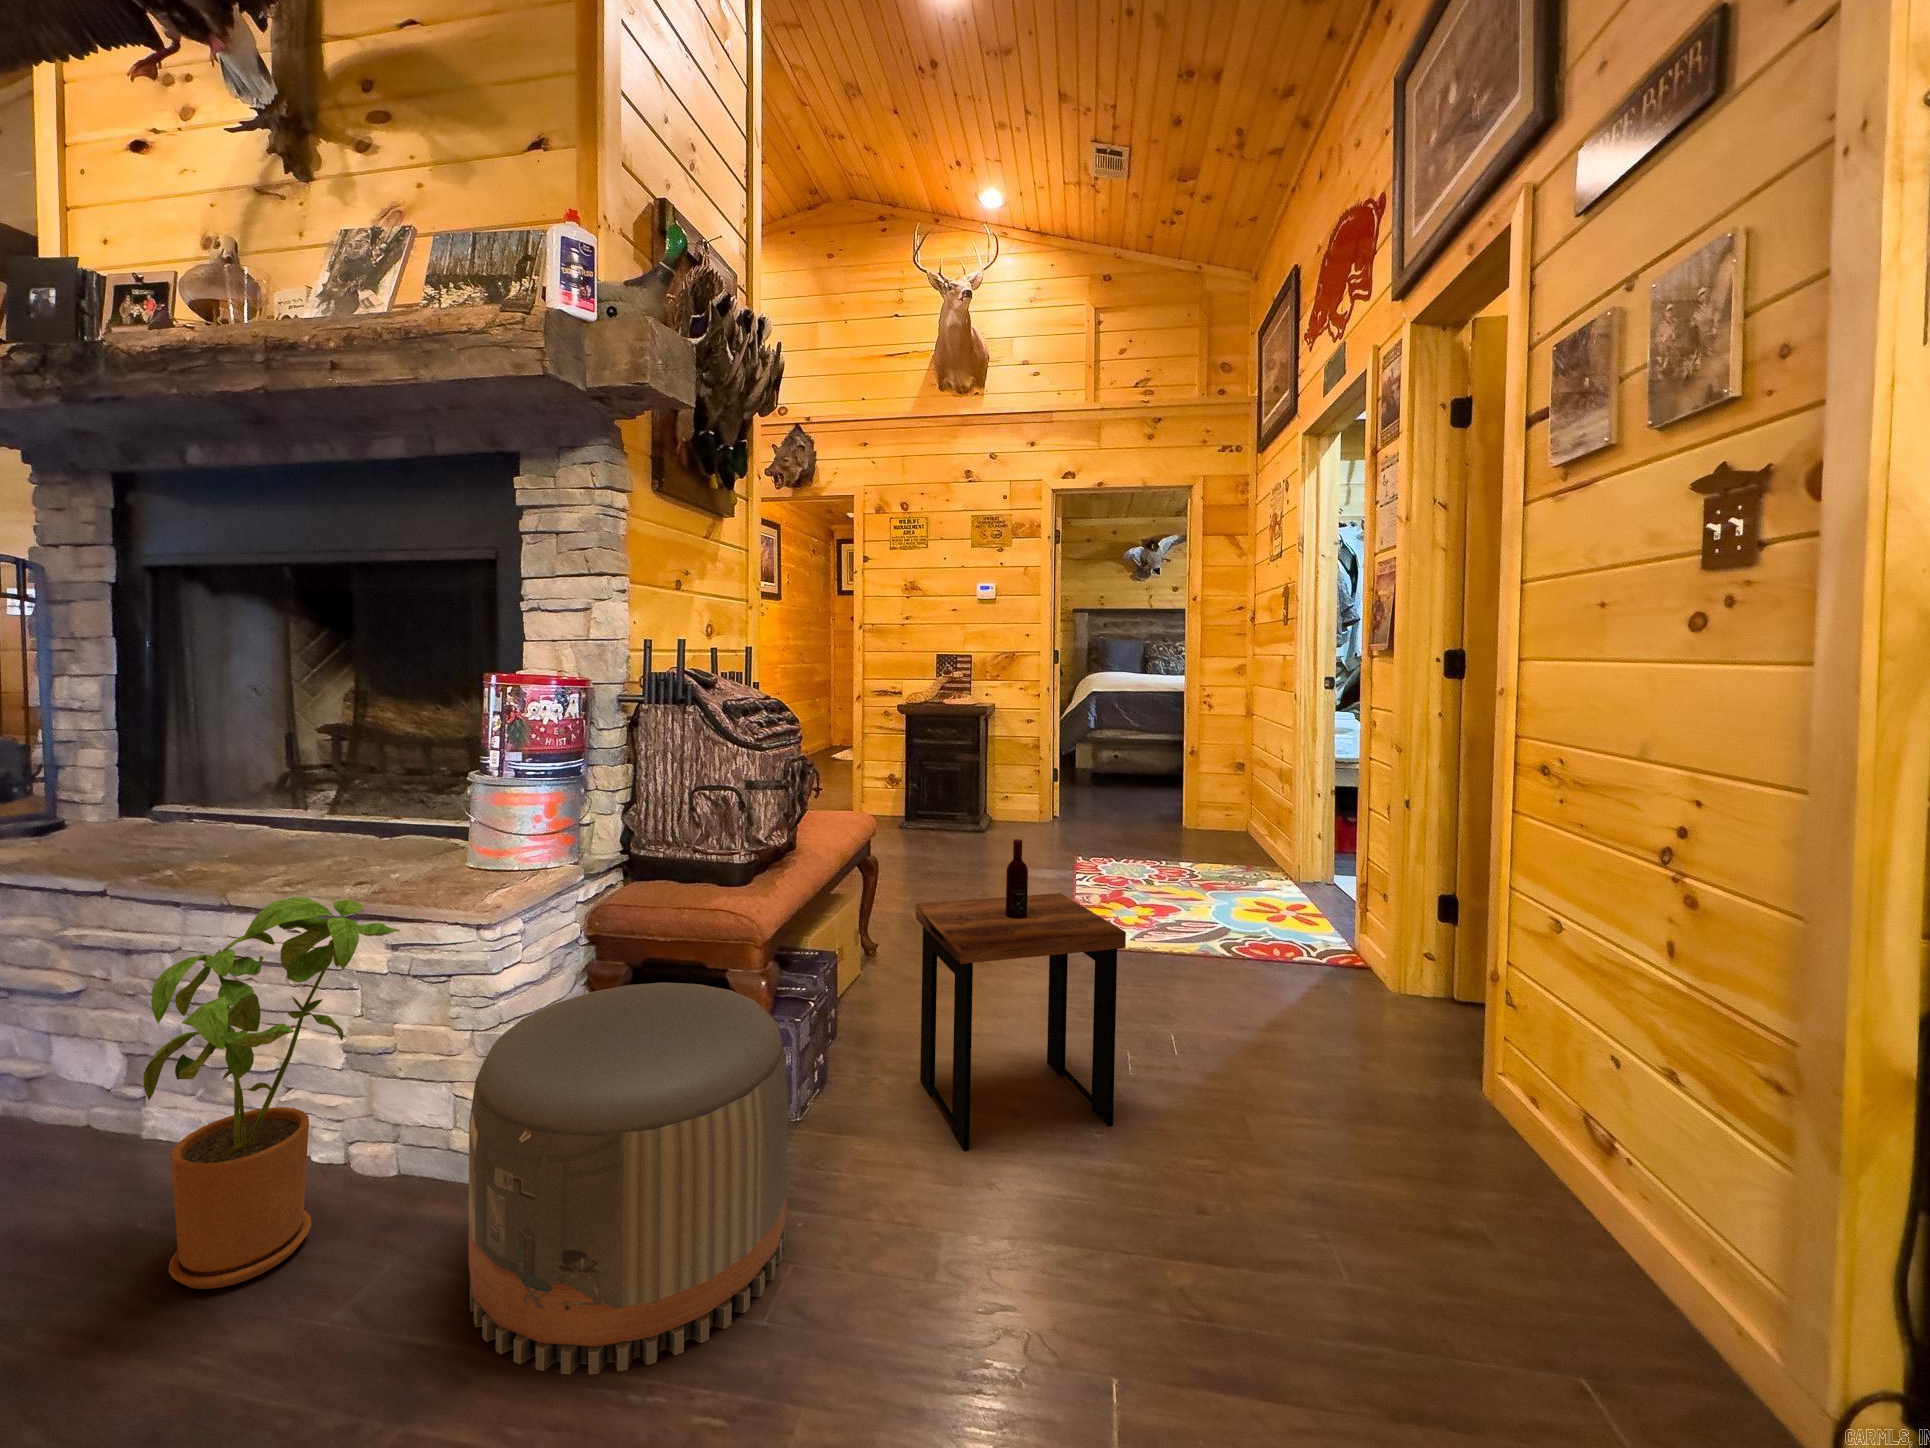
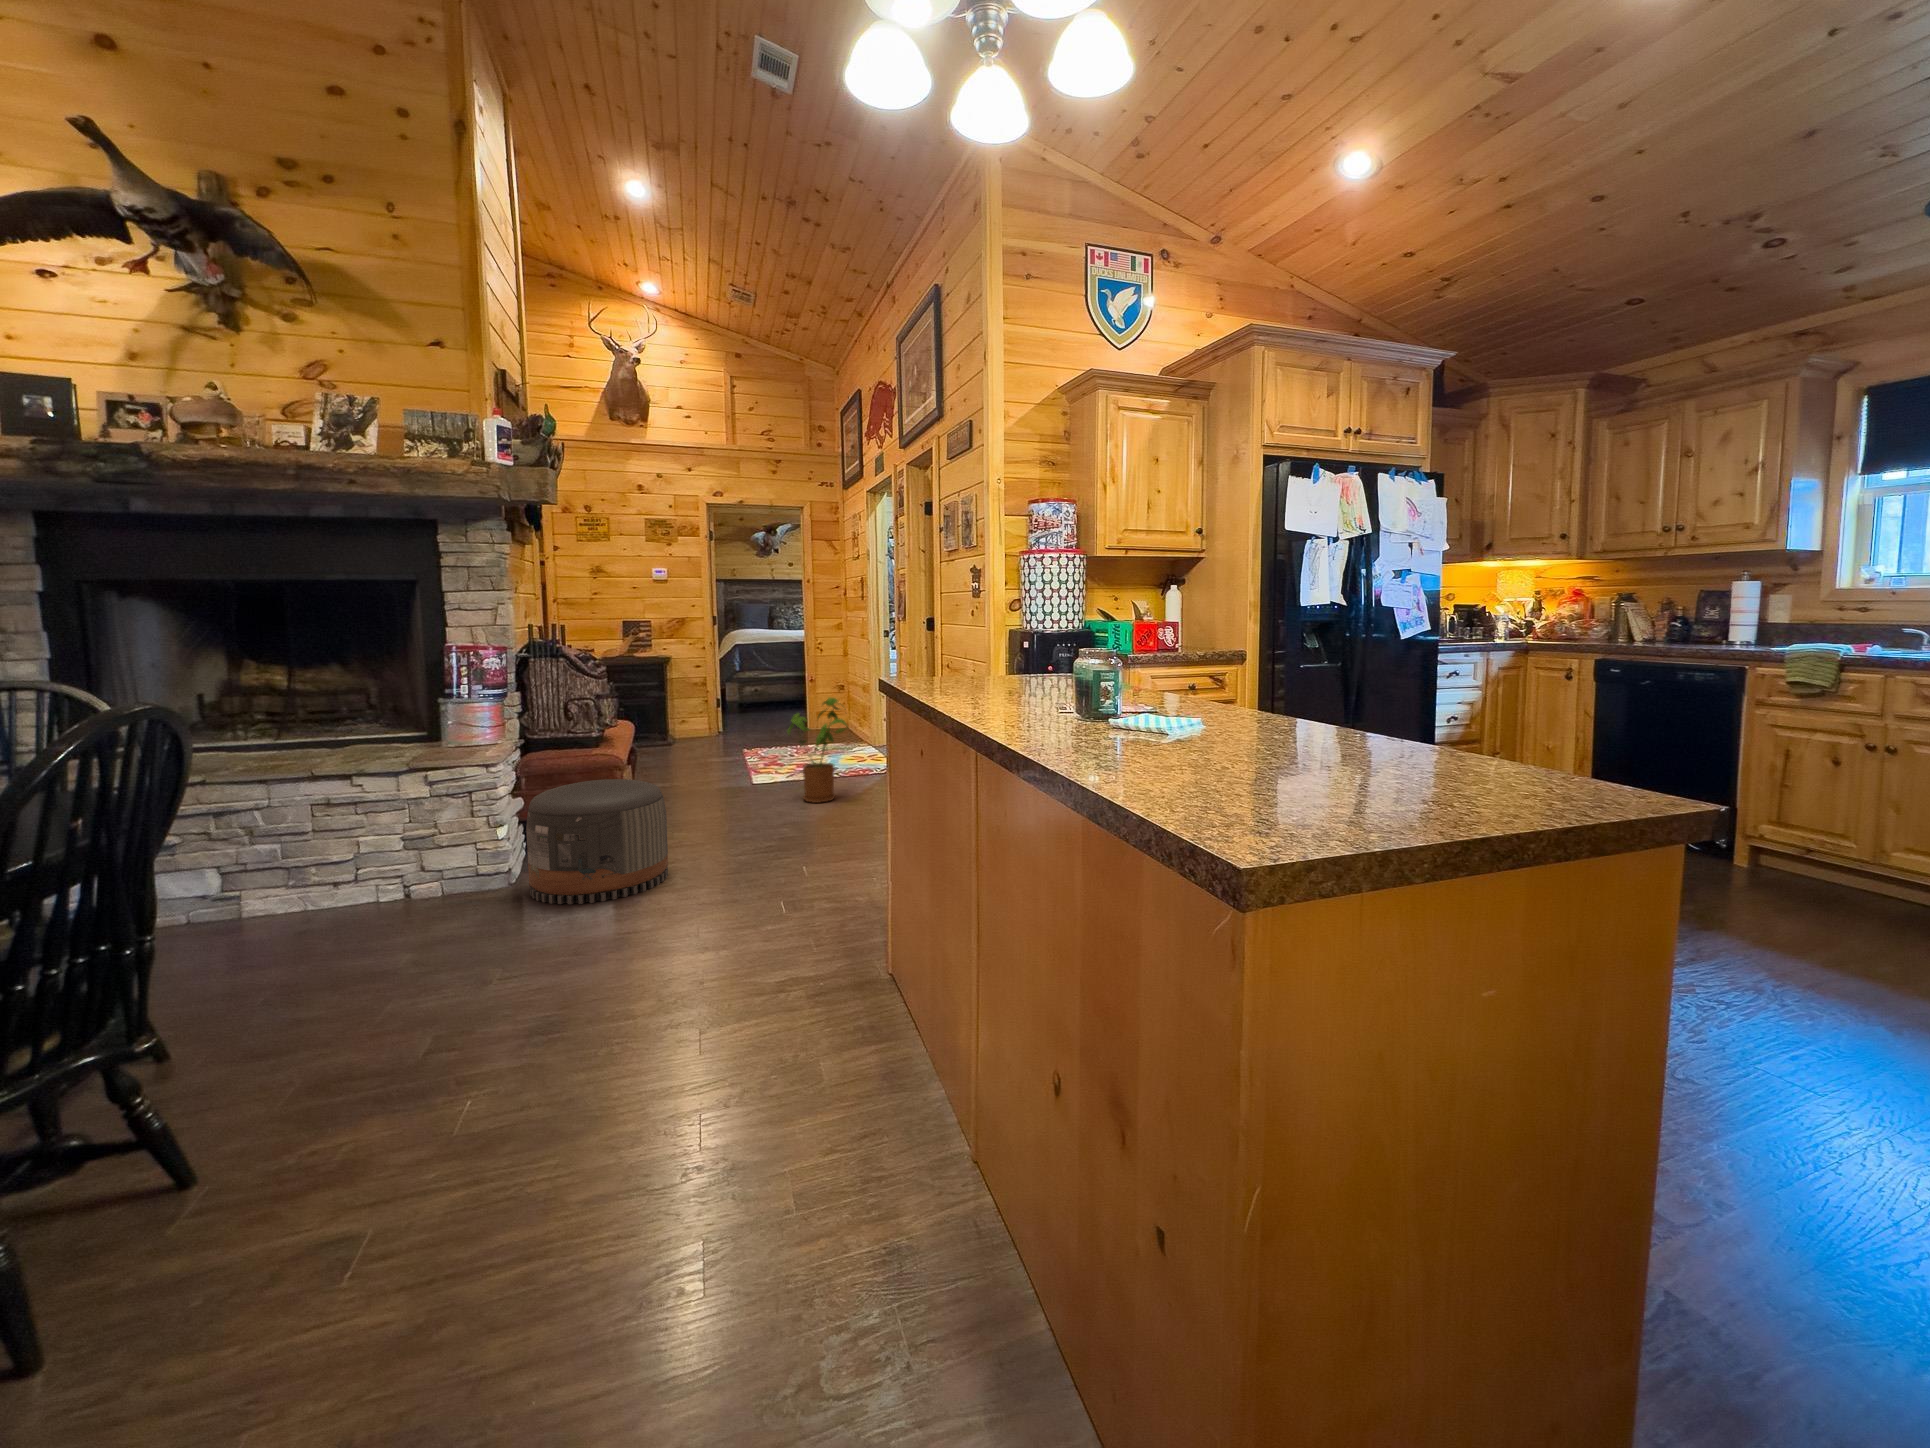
side table: present [916,839,1126,1150] -> none [690,712,792,841]
house plant: present [143,897,400,1289] -> present [787,698,848,803]

